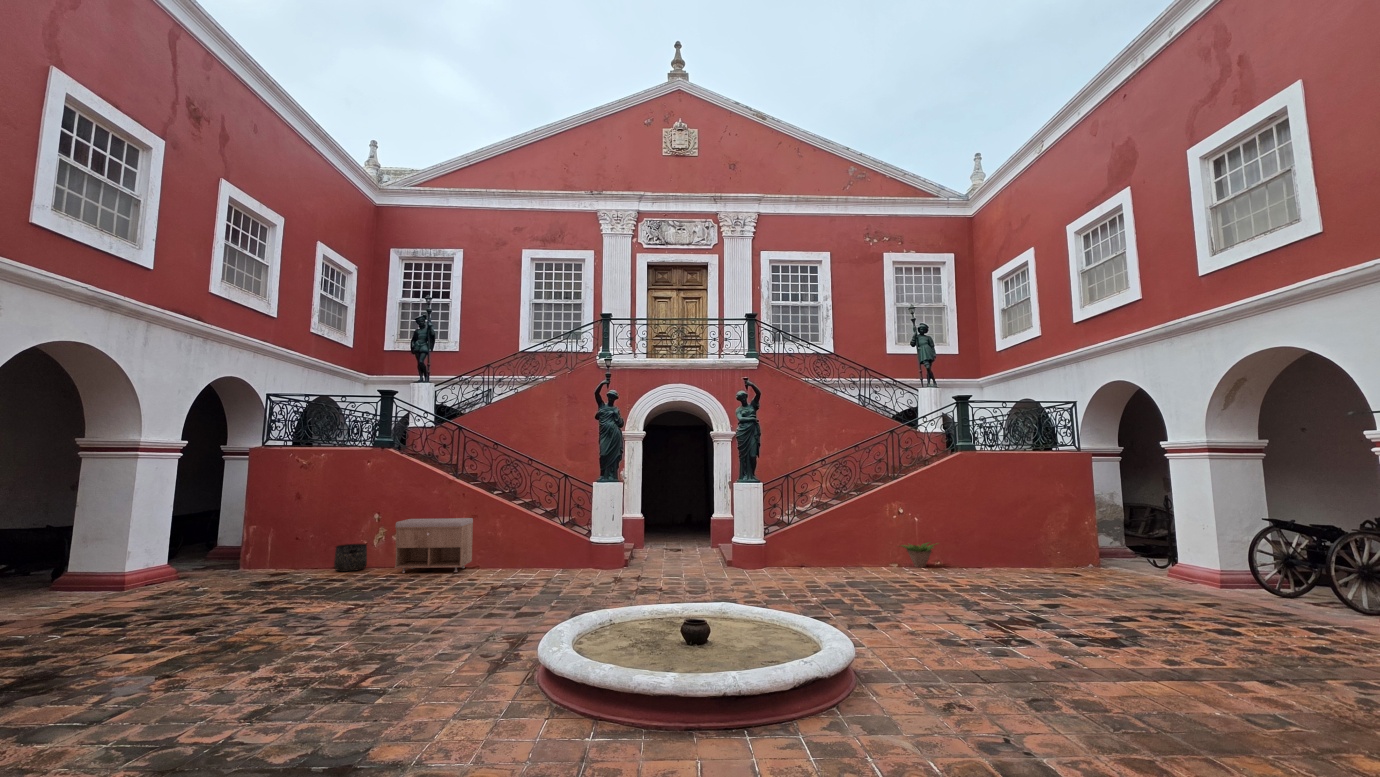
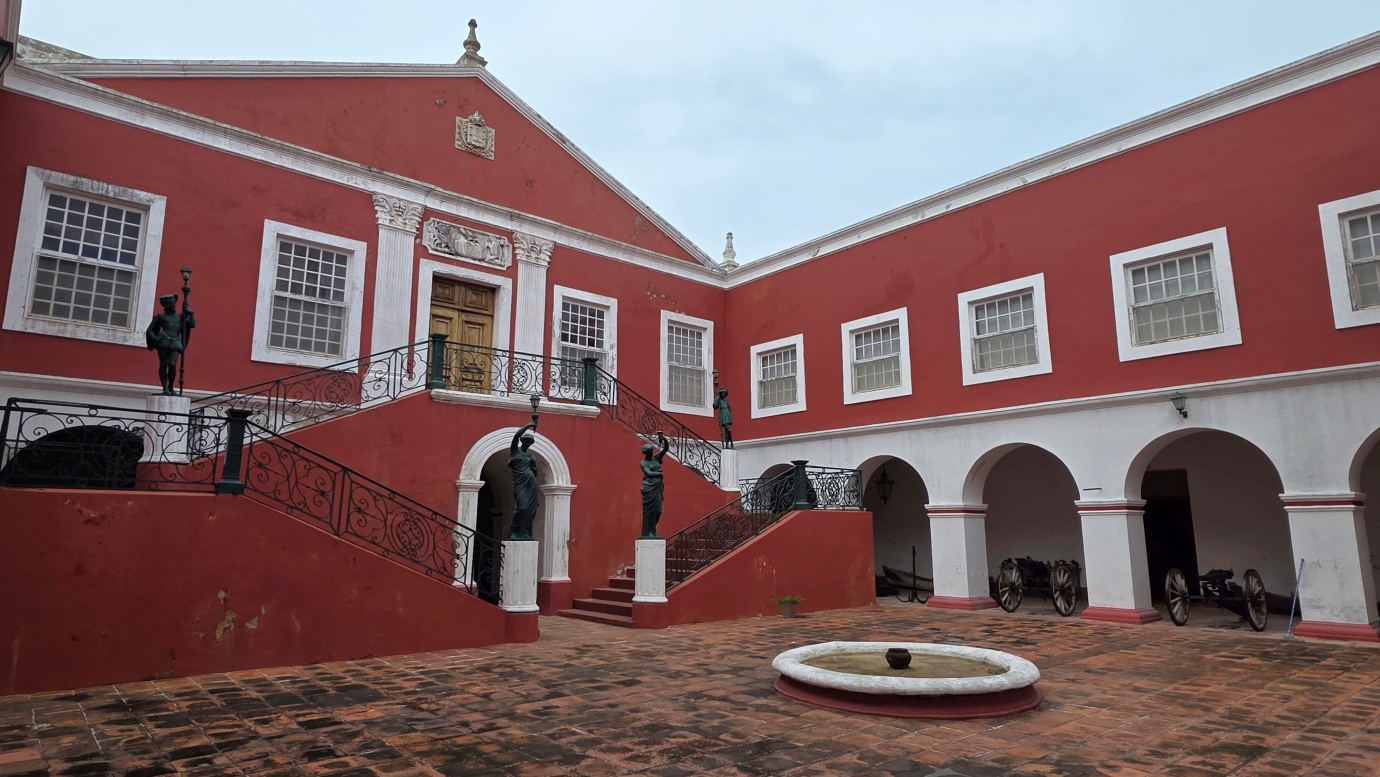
storage bench: present [395,518,473,573] -> none [277,593,390,674]
basket: present [334,544,367,571] -> none [168,640,222,684]

